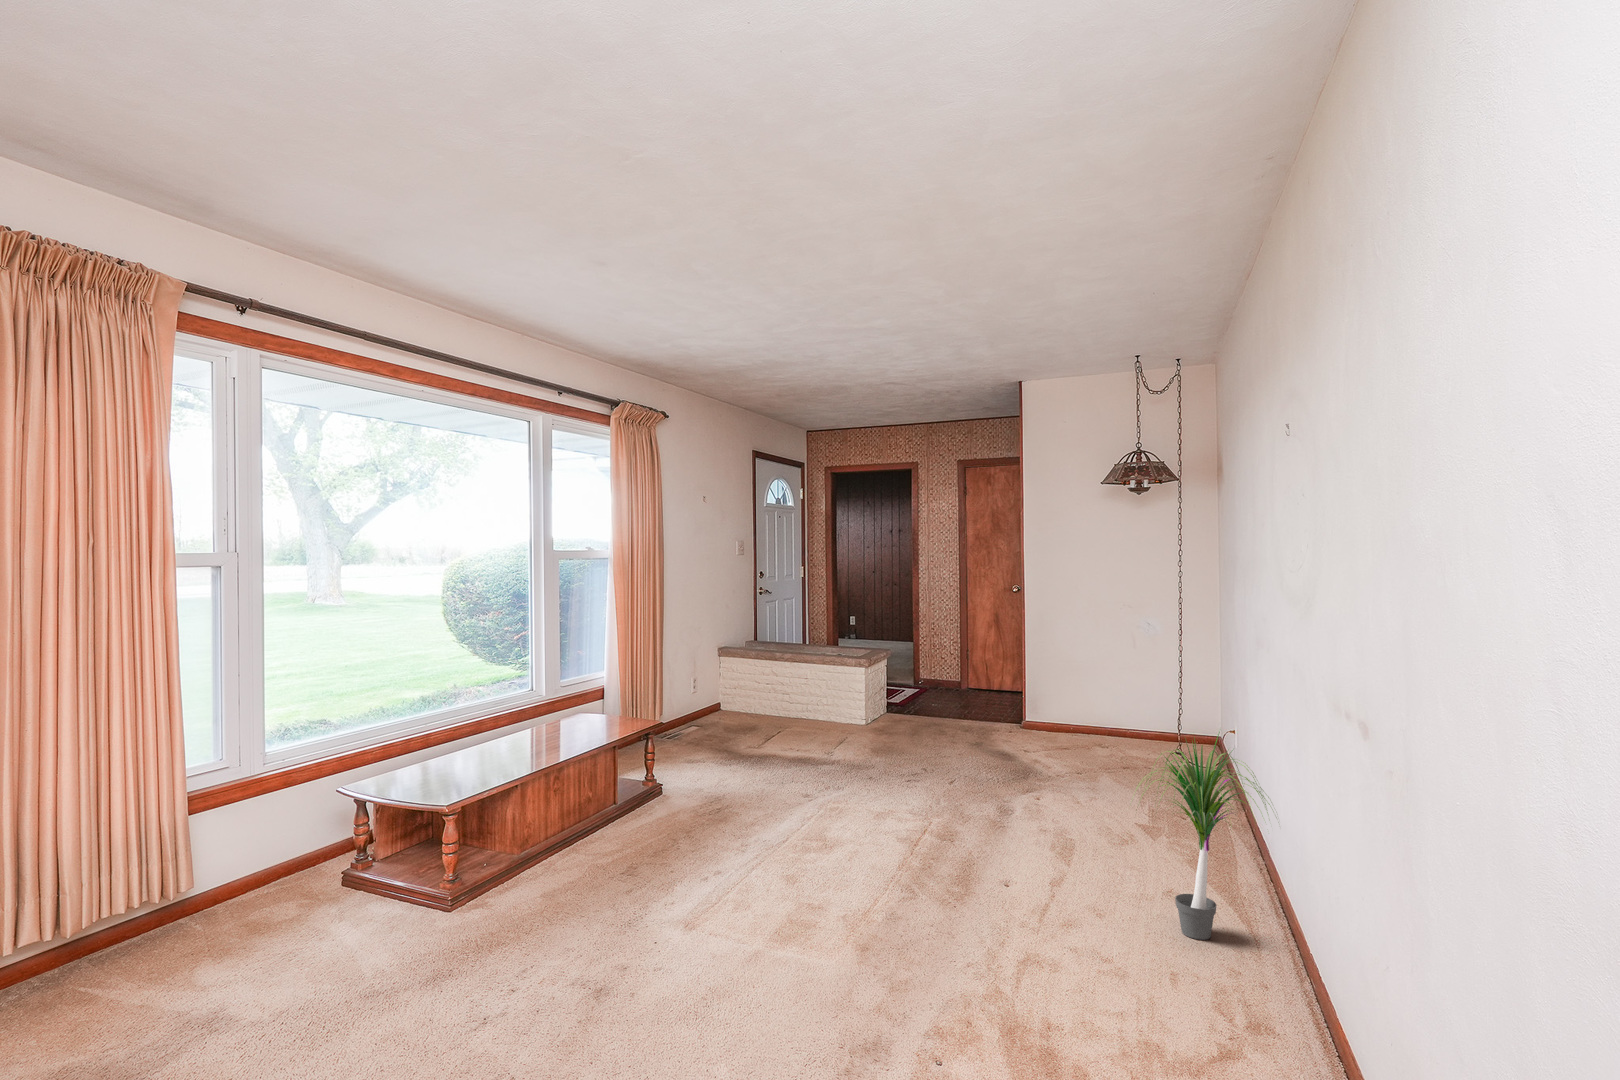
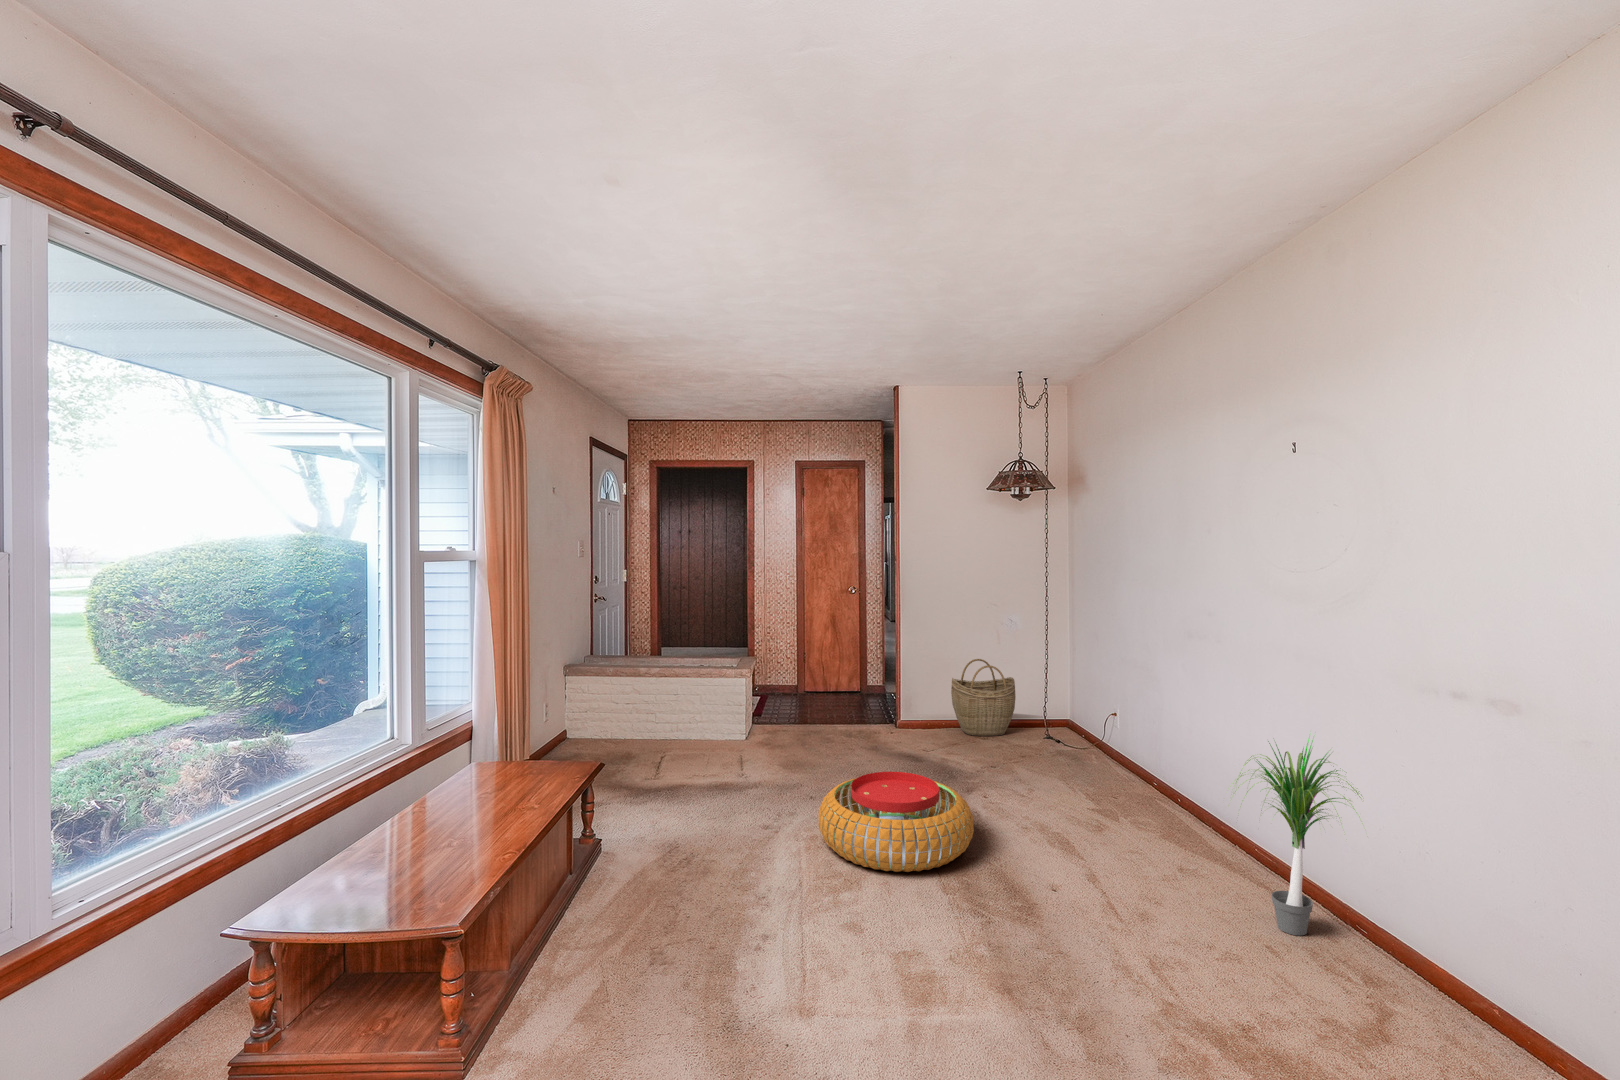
woven basket: none [1074,664,1146,747] -> present [951,659,1016,736]
pouf: none [826,748,968,831] -> present [819,772,974,872]

